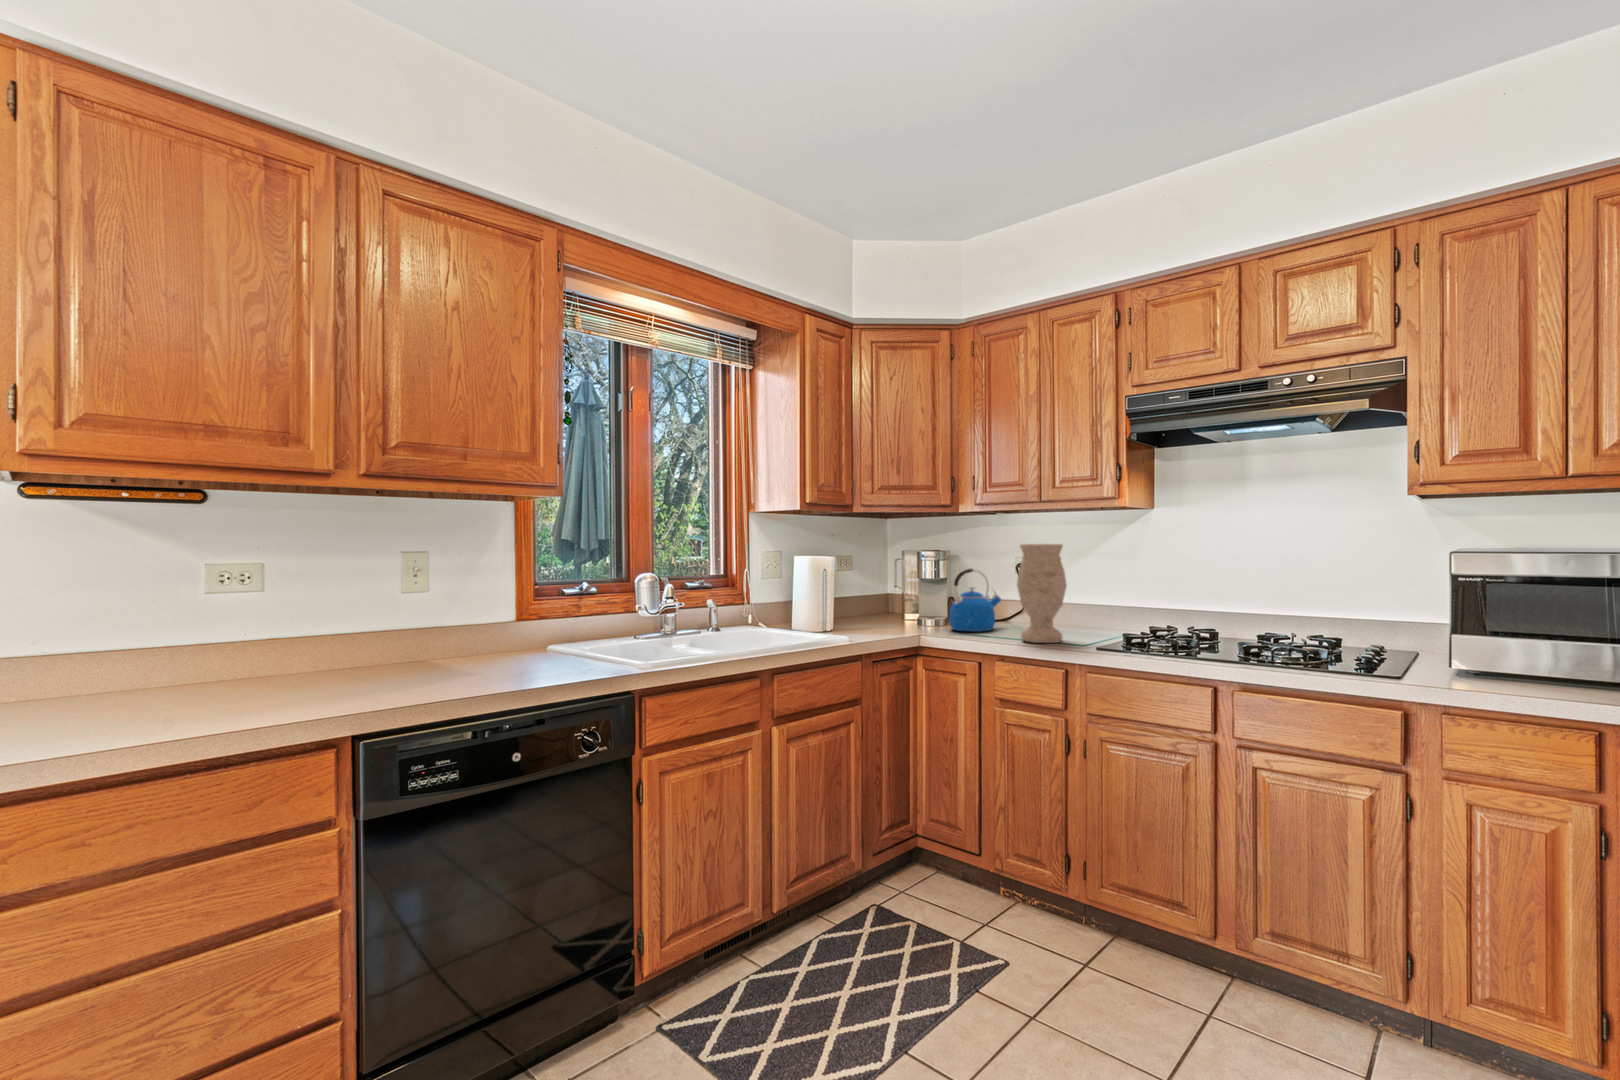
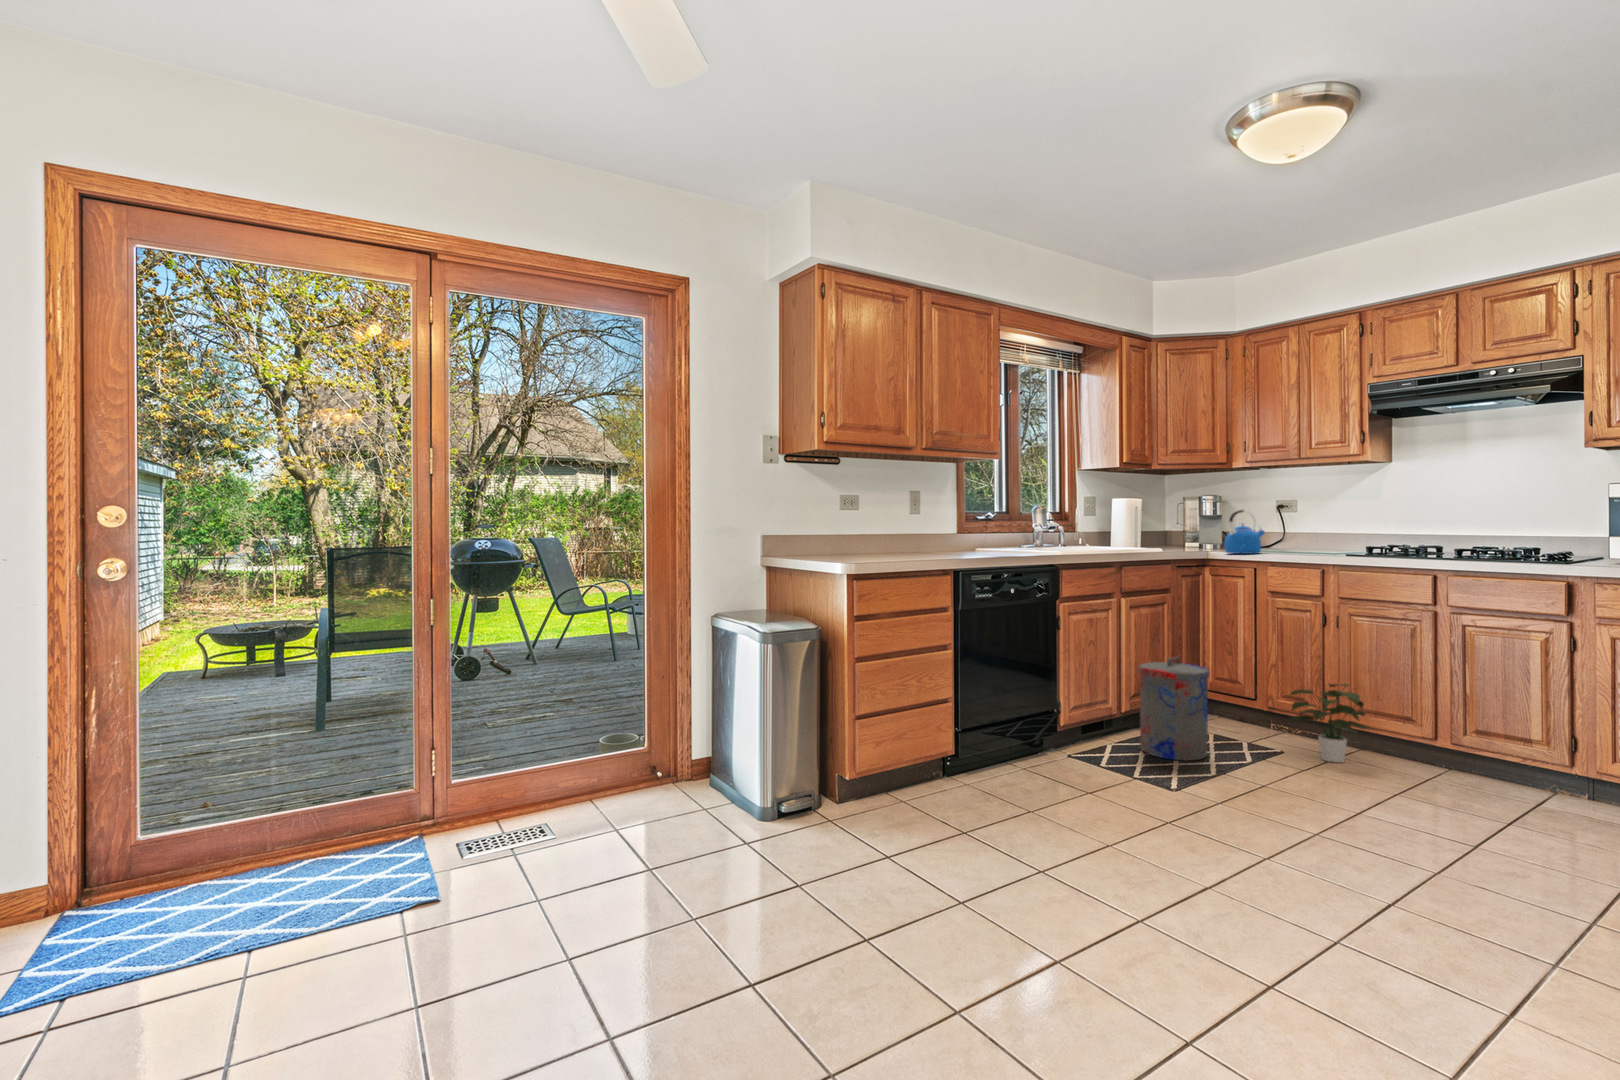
vase: present [1017,544,1067,643] -> none [1284,487,1323,555]
trash can: none [785,829,890,1020] -> present [1139,657,1209,761]
potted plant: none [1013,857,1136,995] -> present [1291,684,1371,763]

